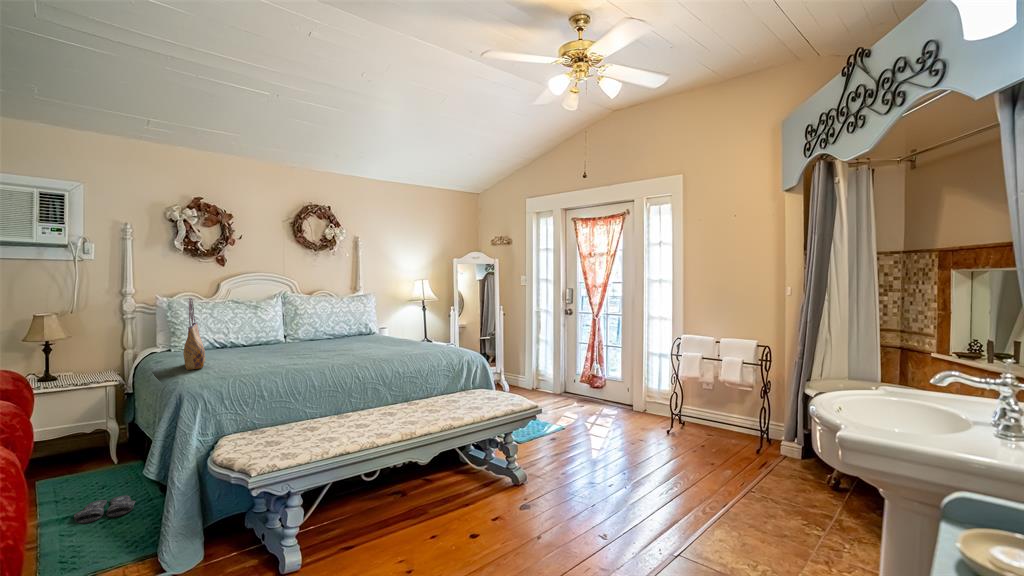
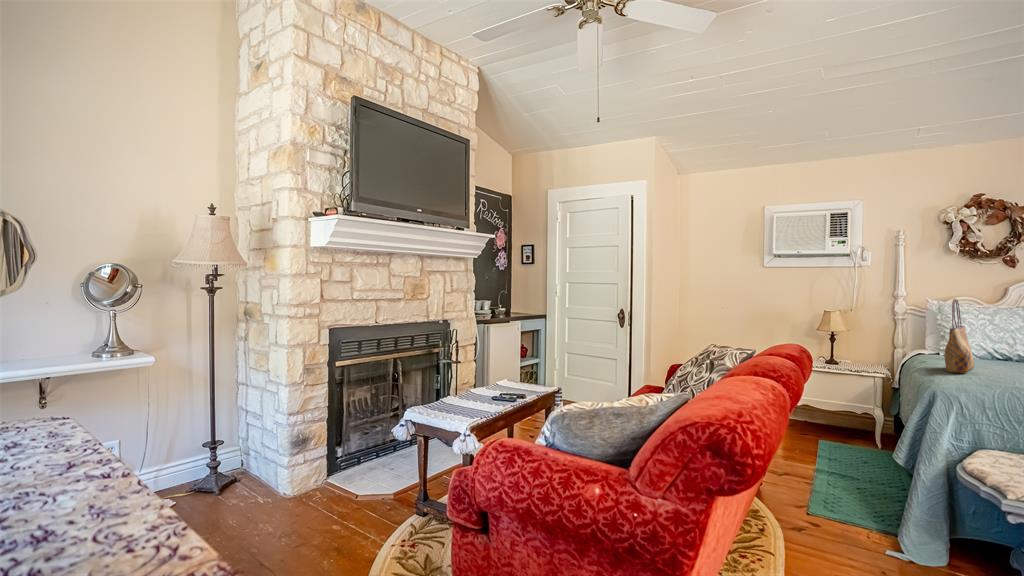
slippers: present [74,495,136,524] -> none [840,469,892,489]

